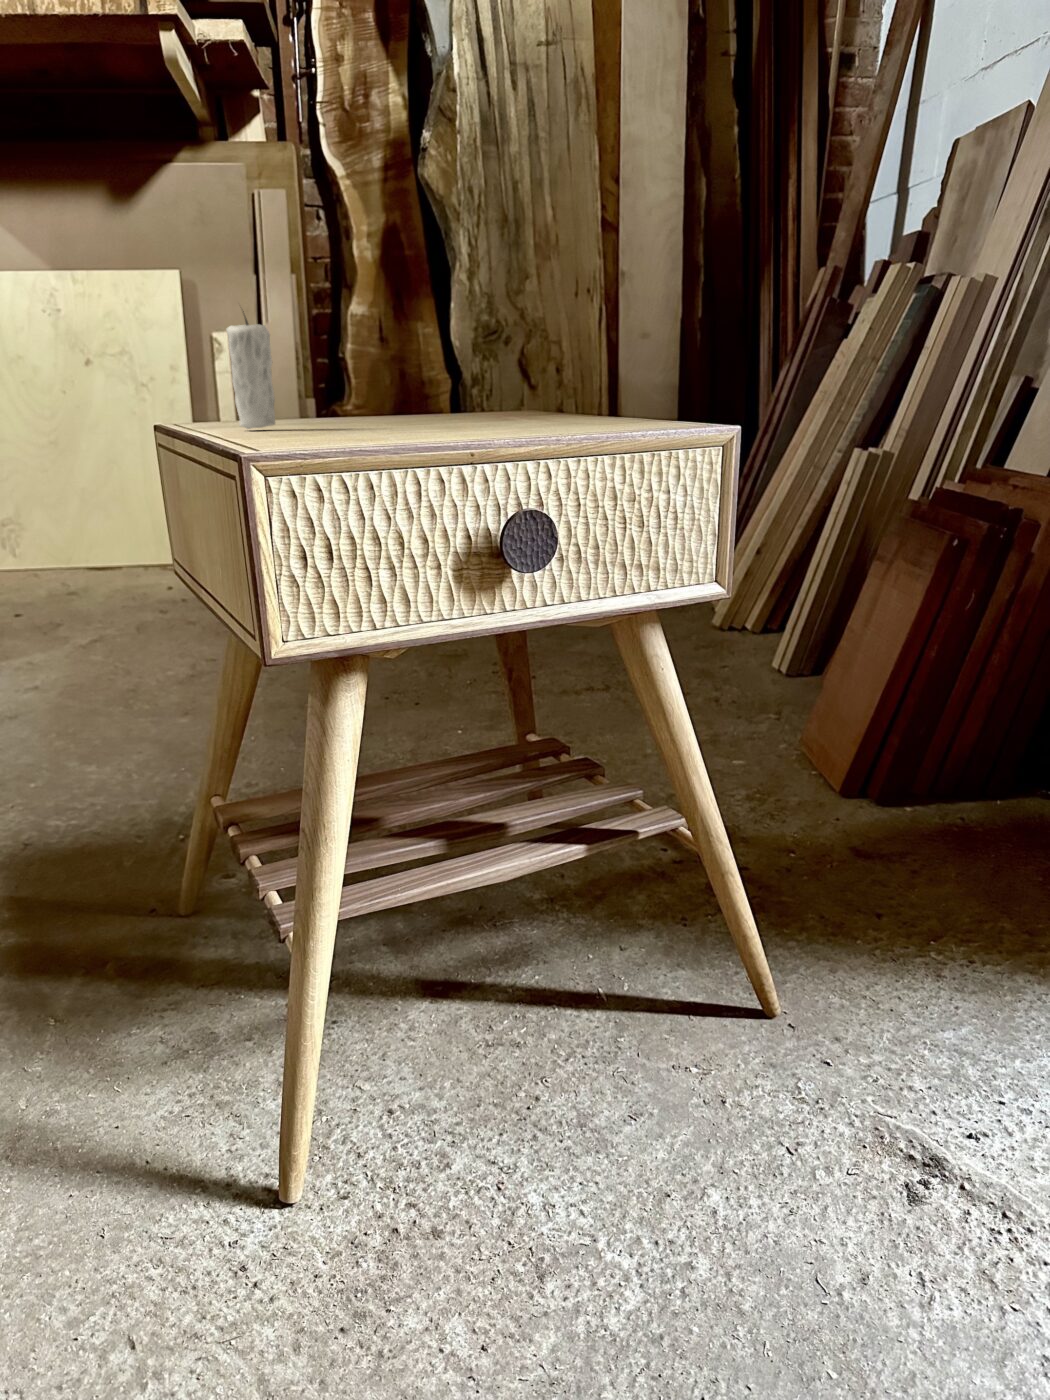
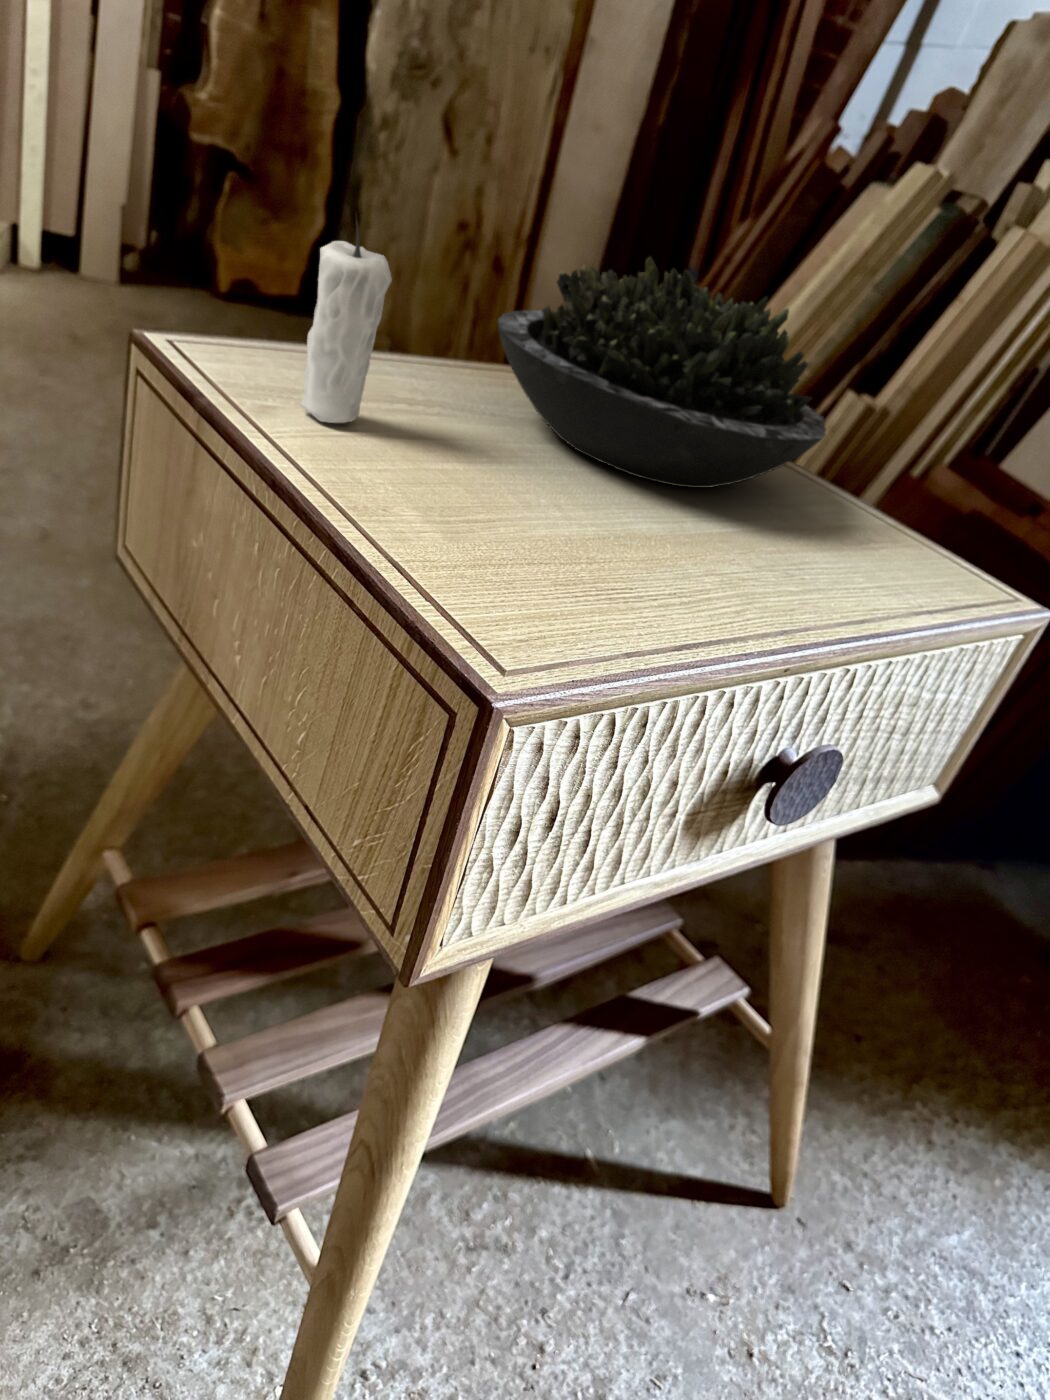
succulent plant: none [369,289,602,426] -> present [498,257,826,488]

